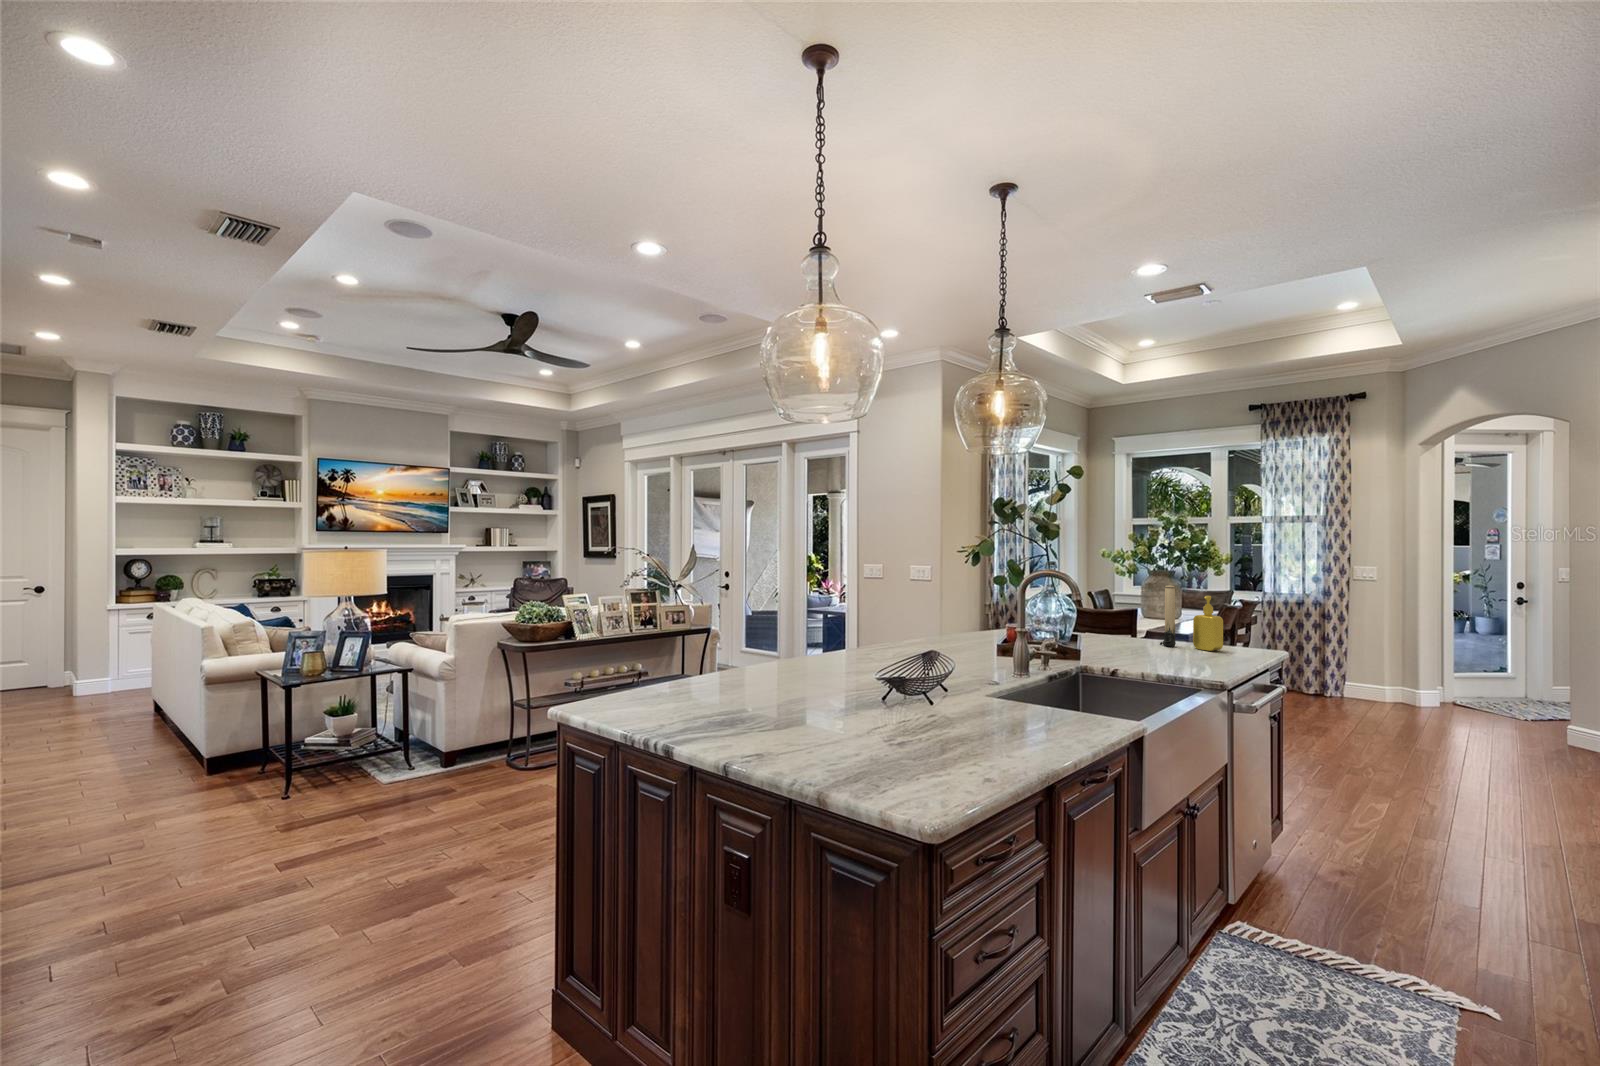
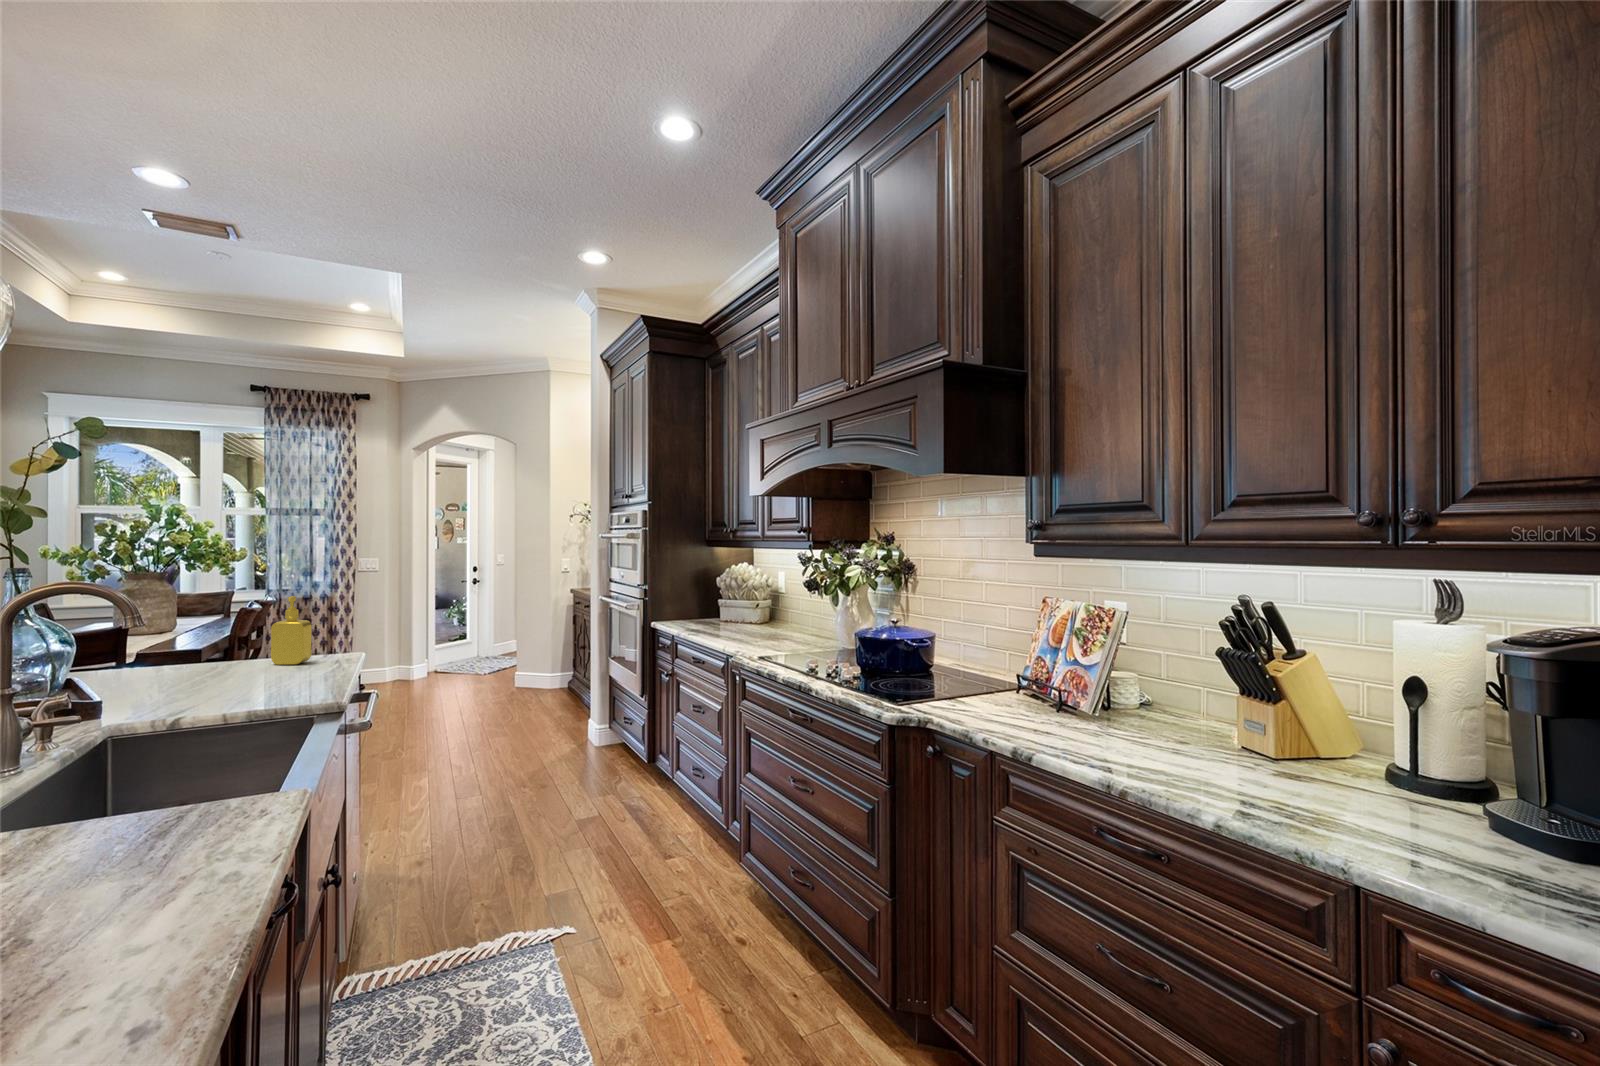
candle: present [1160,586,1176,647] -> none [221,587,247,669]

